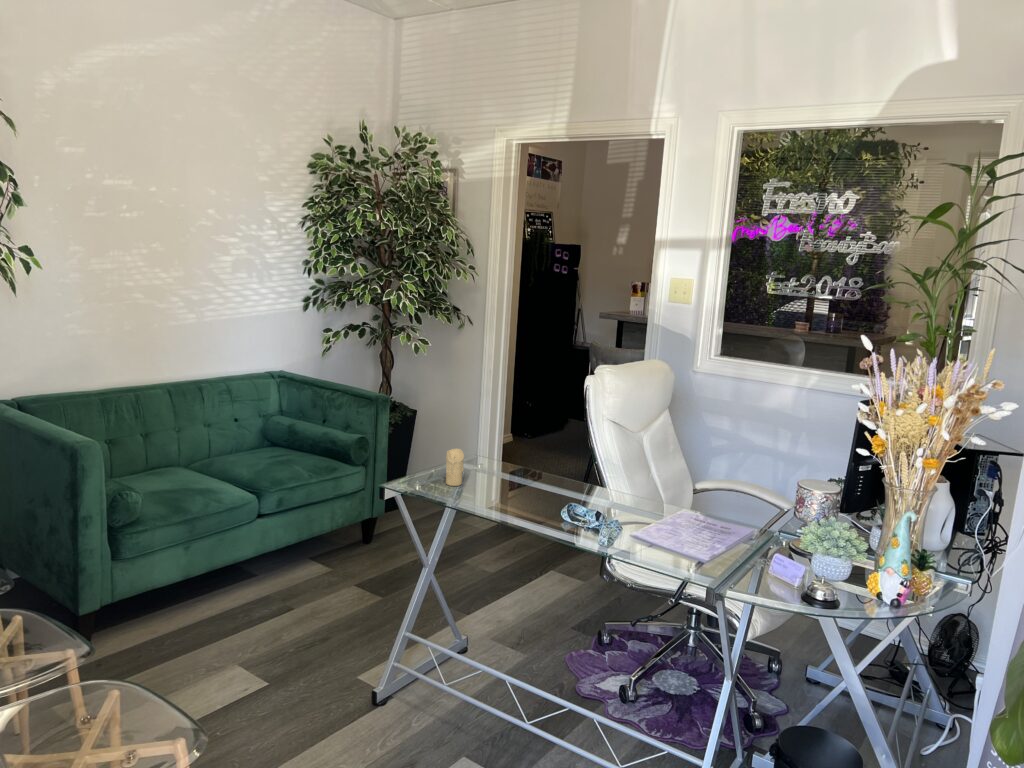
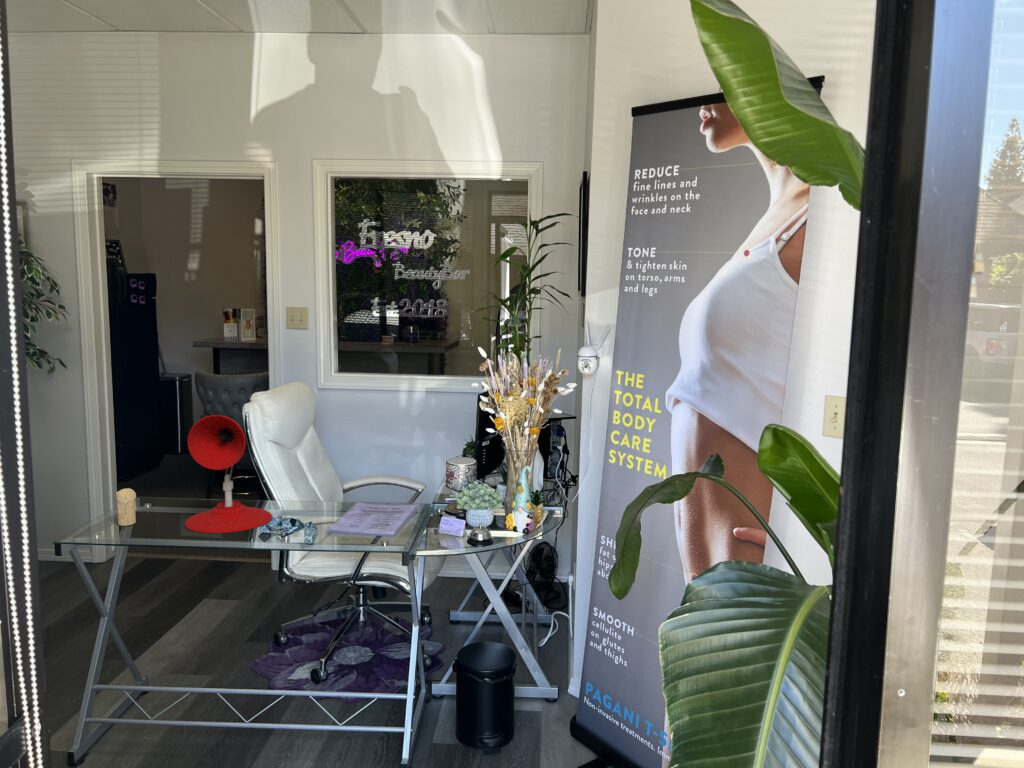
desk lamp: none [501,386,591,516] -> present [185,415,272,533]

